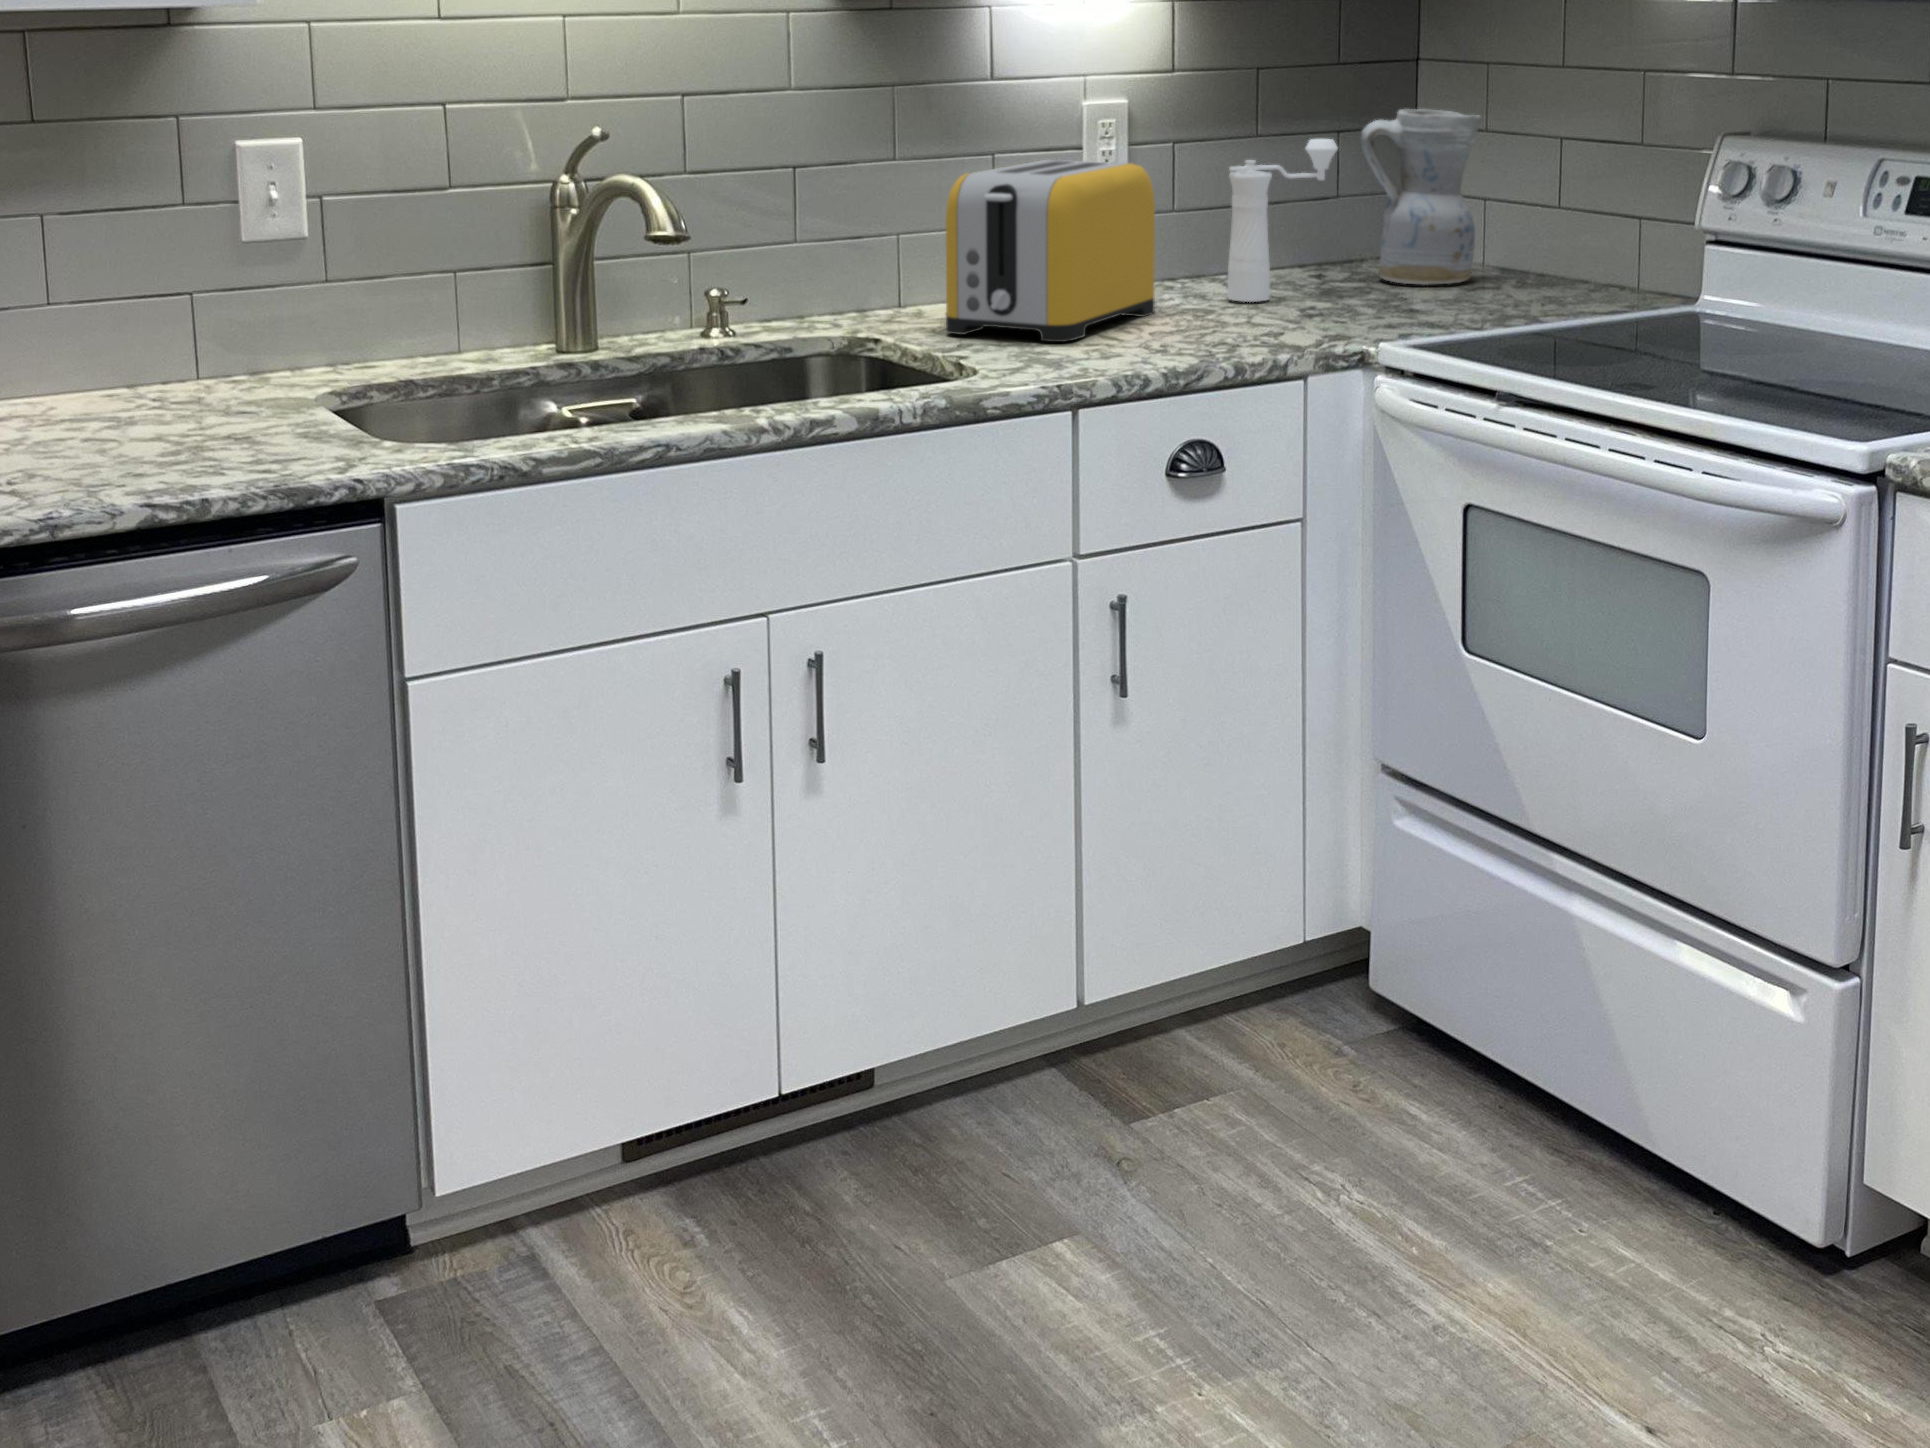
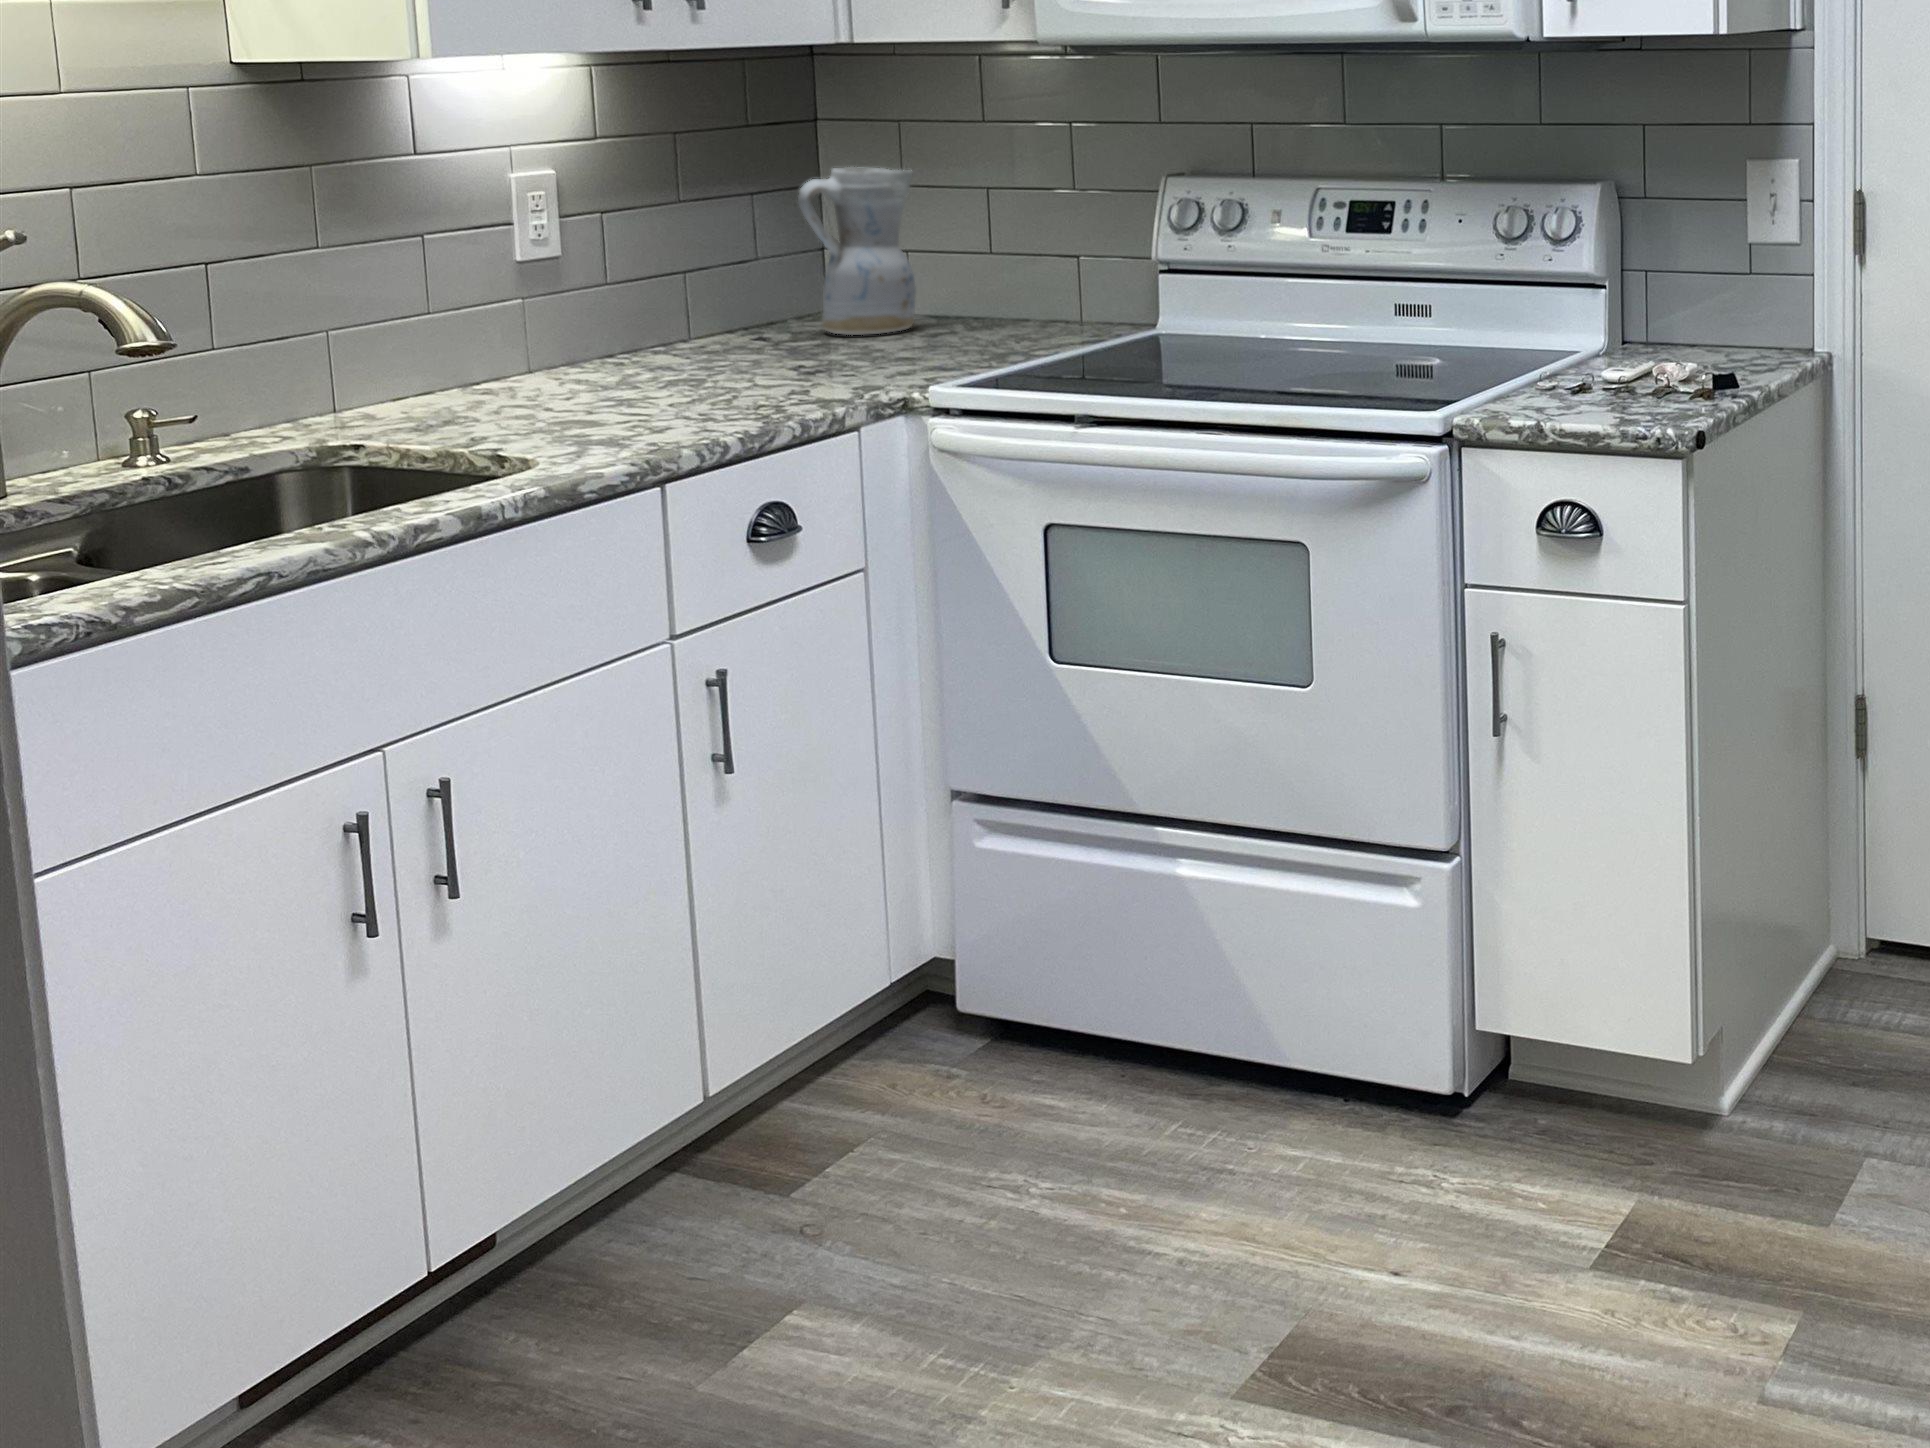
pepper mill: present [1227,139,1338,302] -> none [692,199,794,365]
toaster: present [946,160,1155,342] -> none [432,234,641,426]

